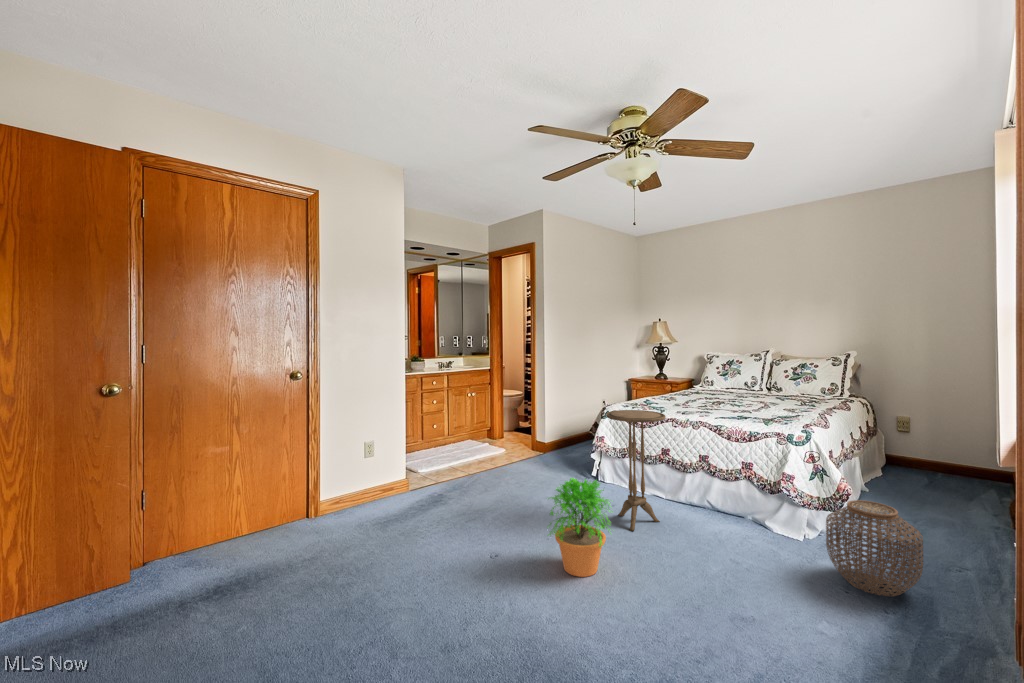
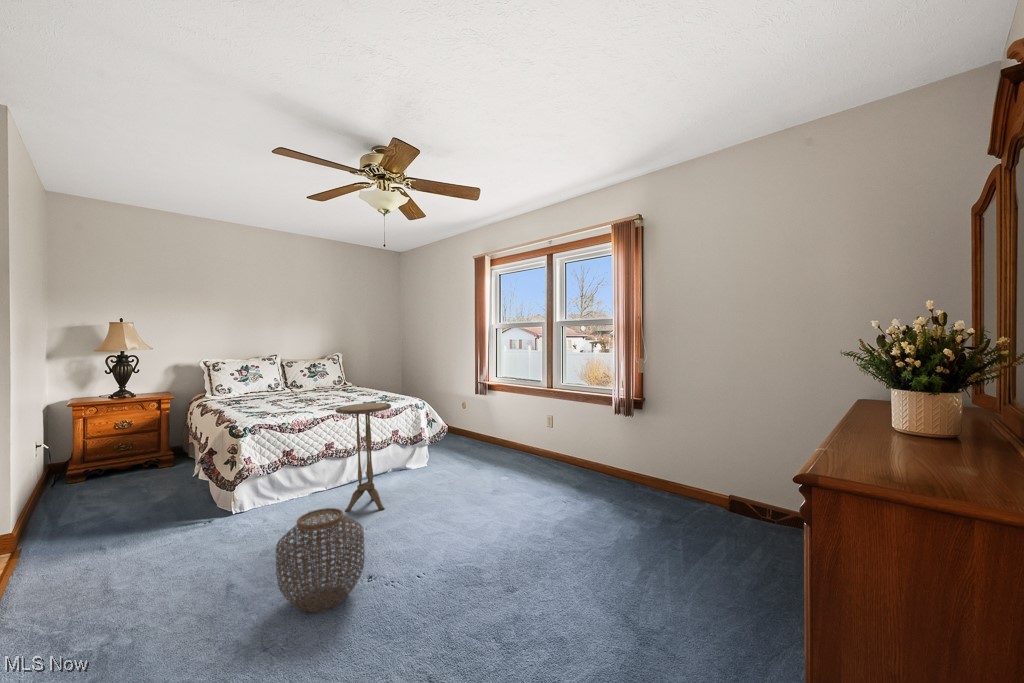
potted plant: present [549,478,610,577] -> none [399,452,462,541]
woven basket: present [826,500,923,596] -> present [276,508,365,613]

